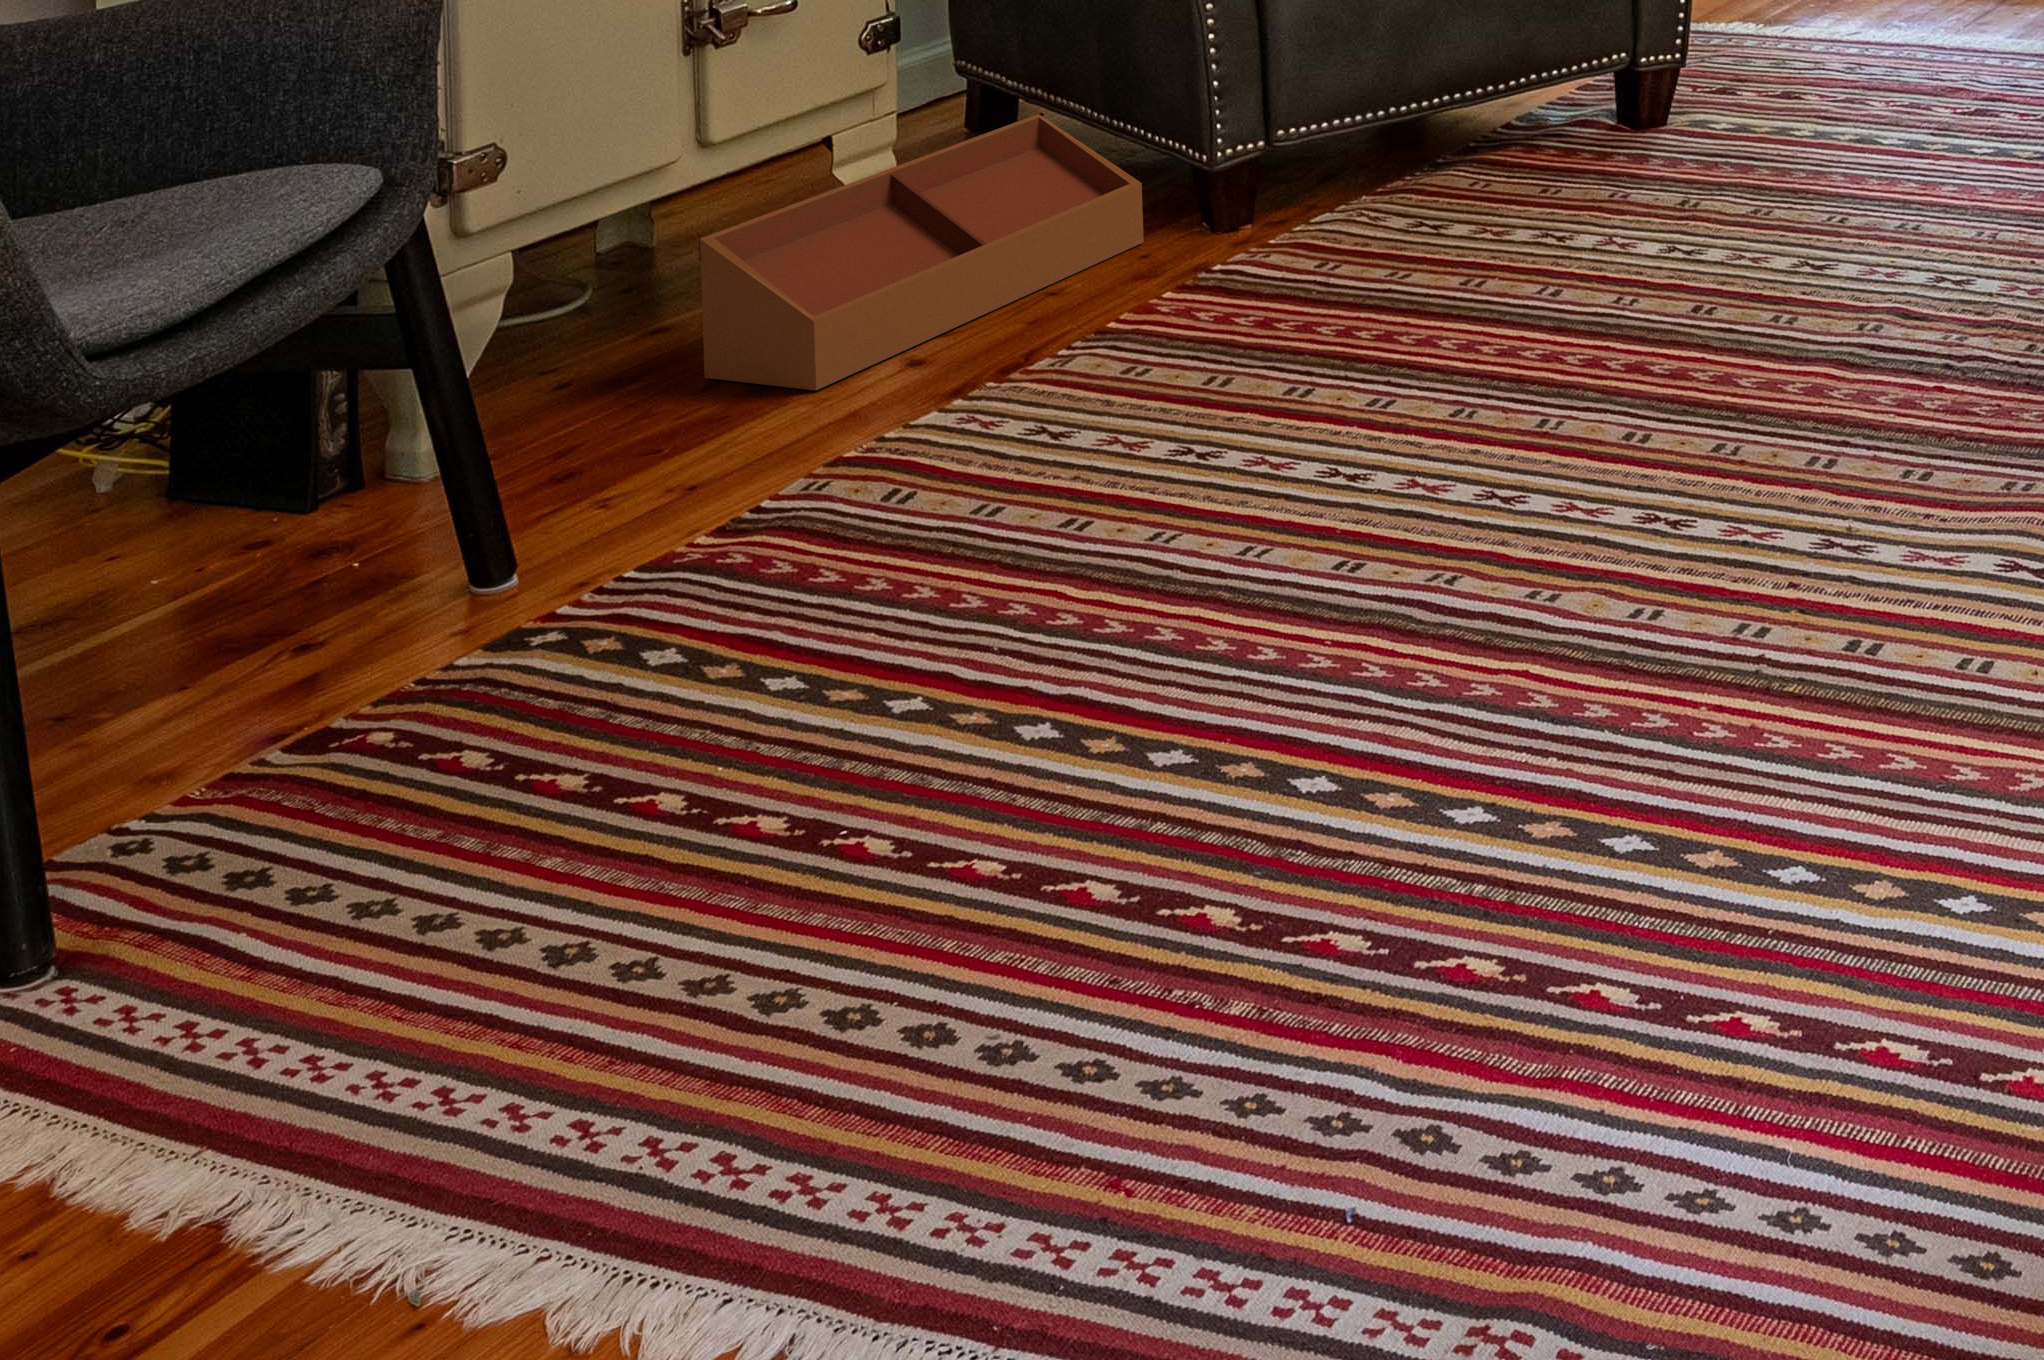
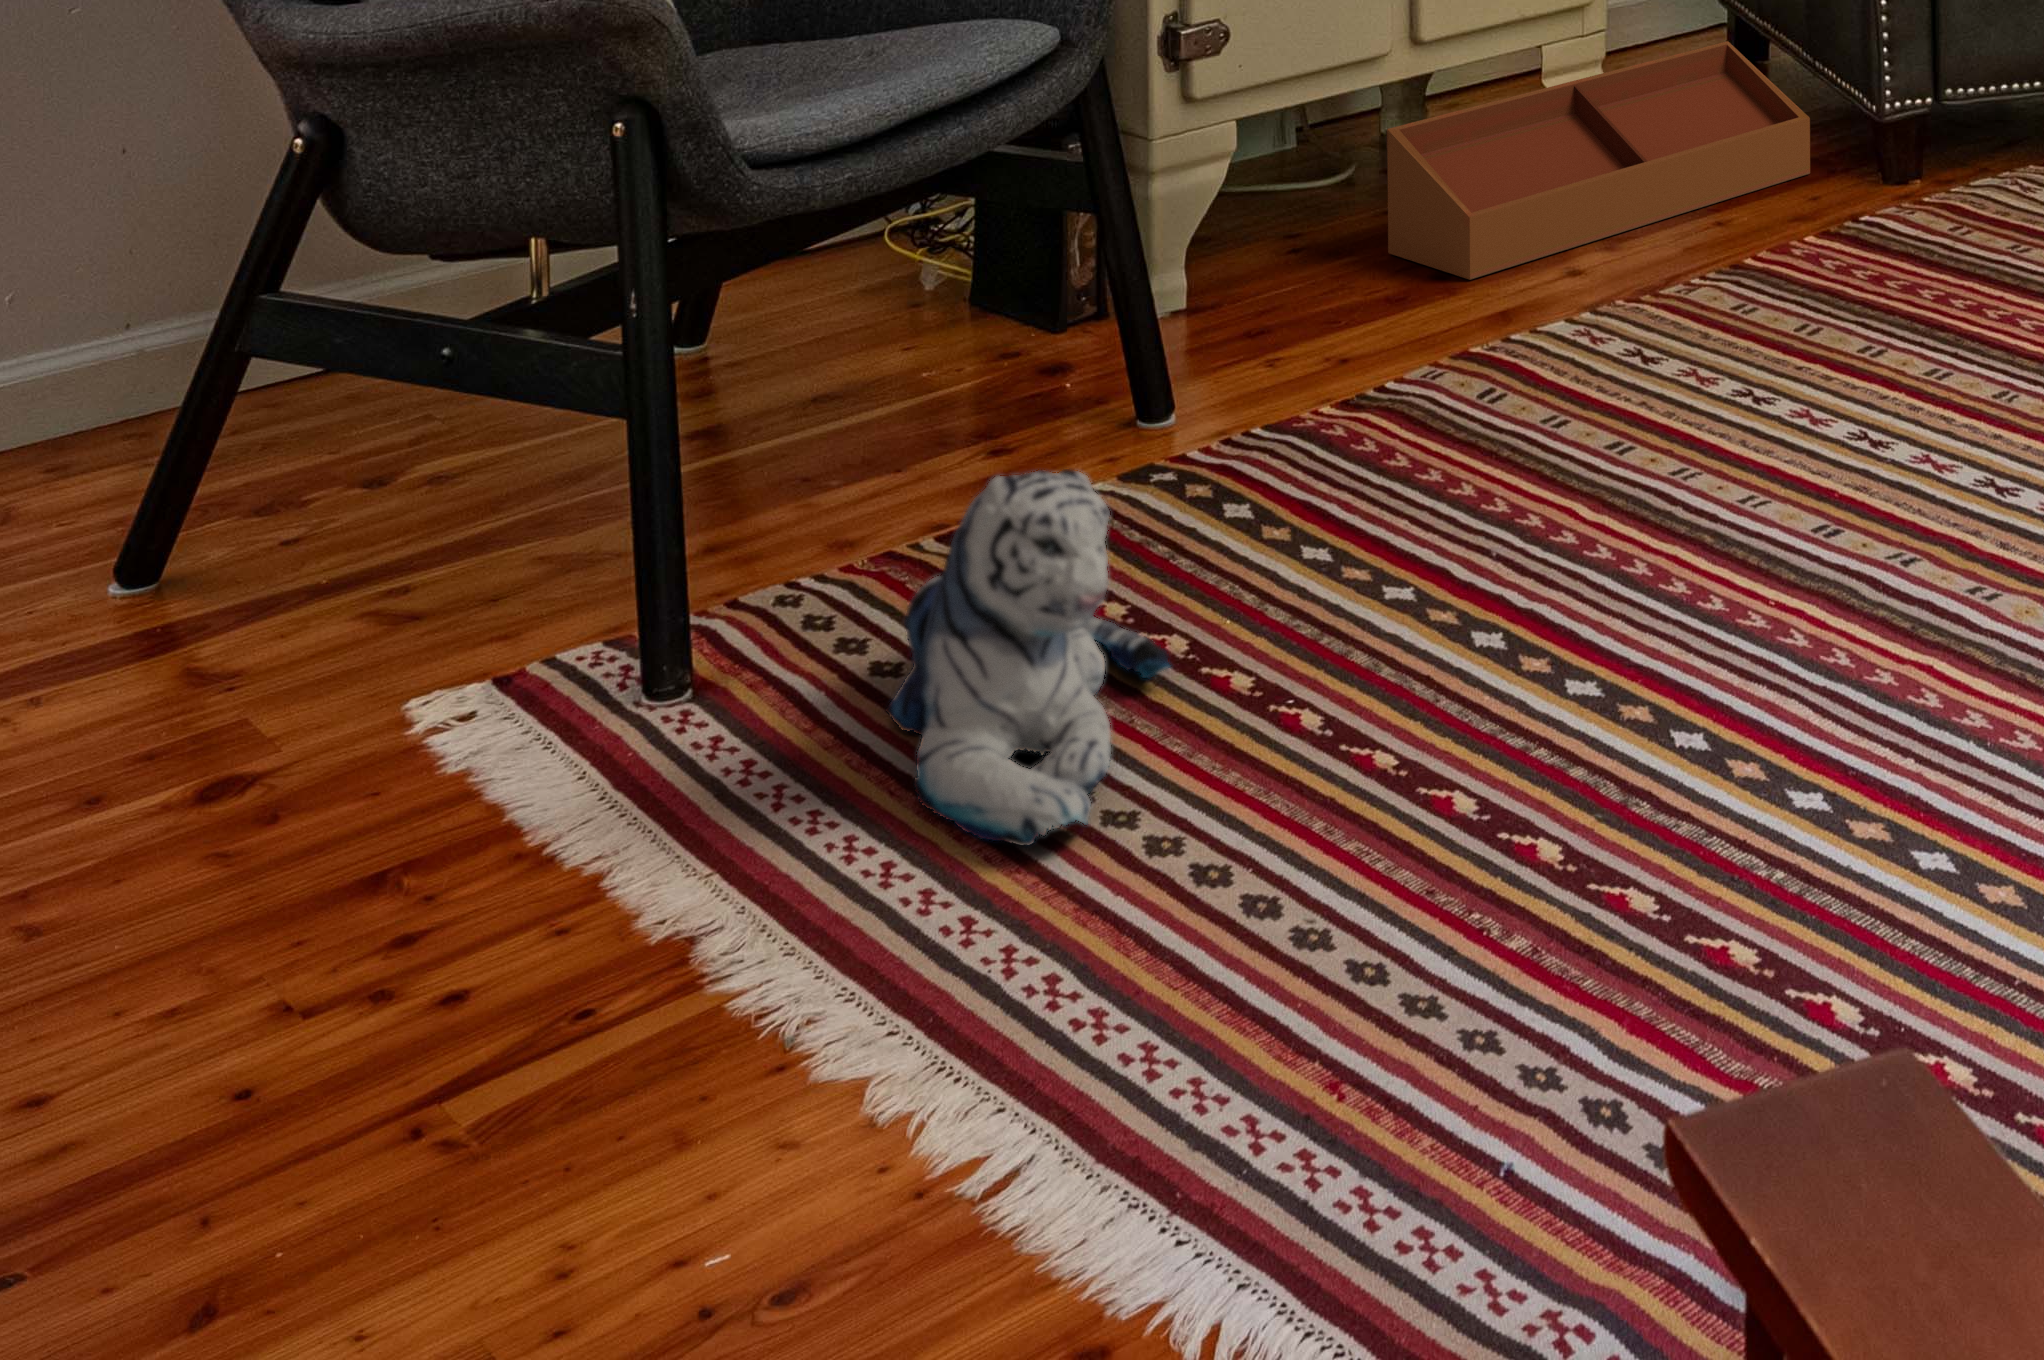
plush toy: none [338,601,682,1036] -> present [886,469,1170,845]

